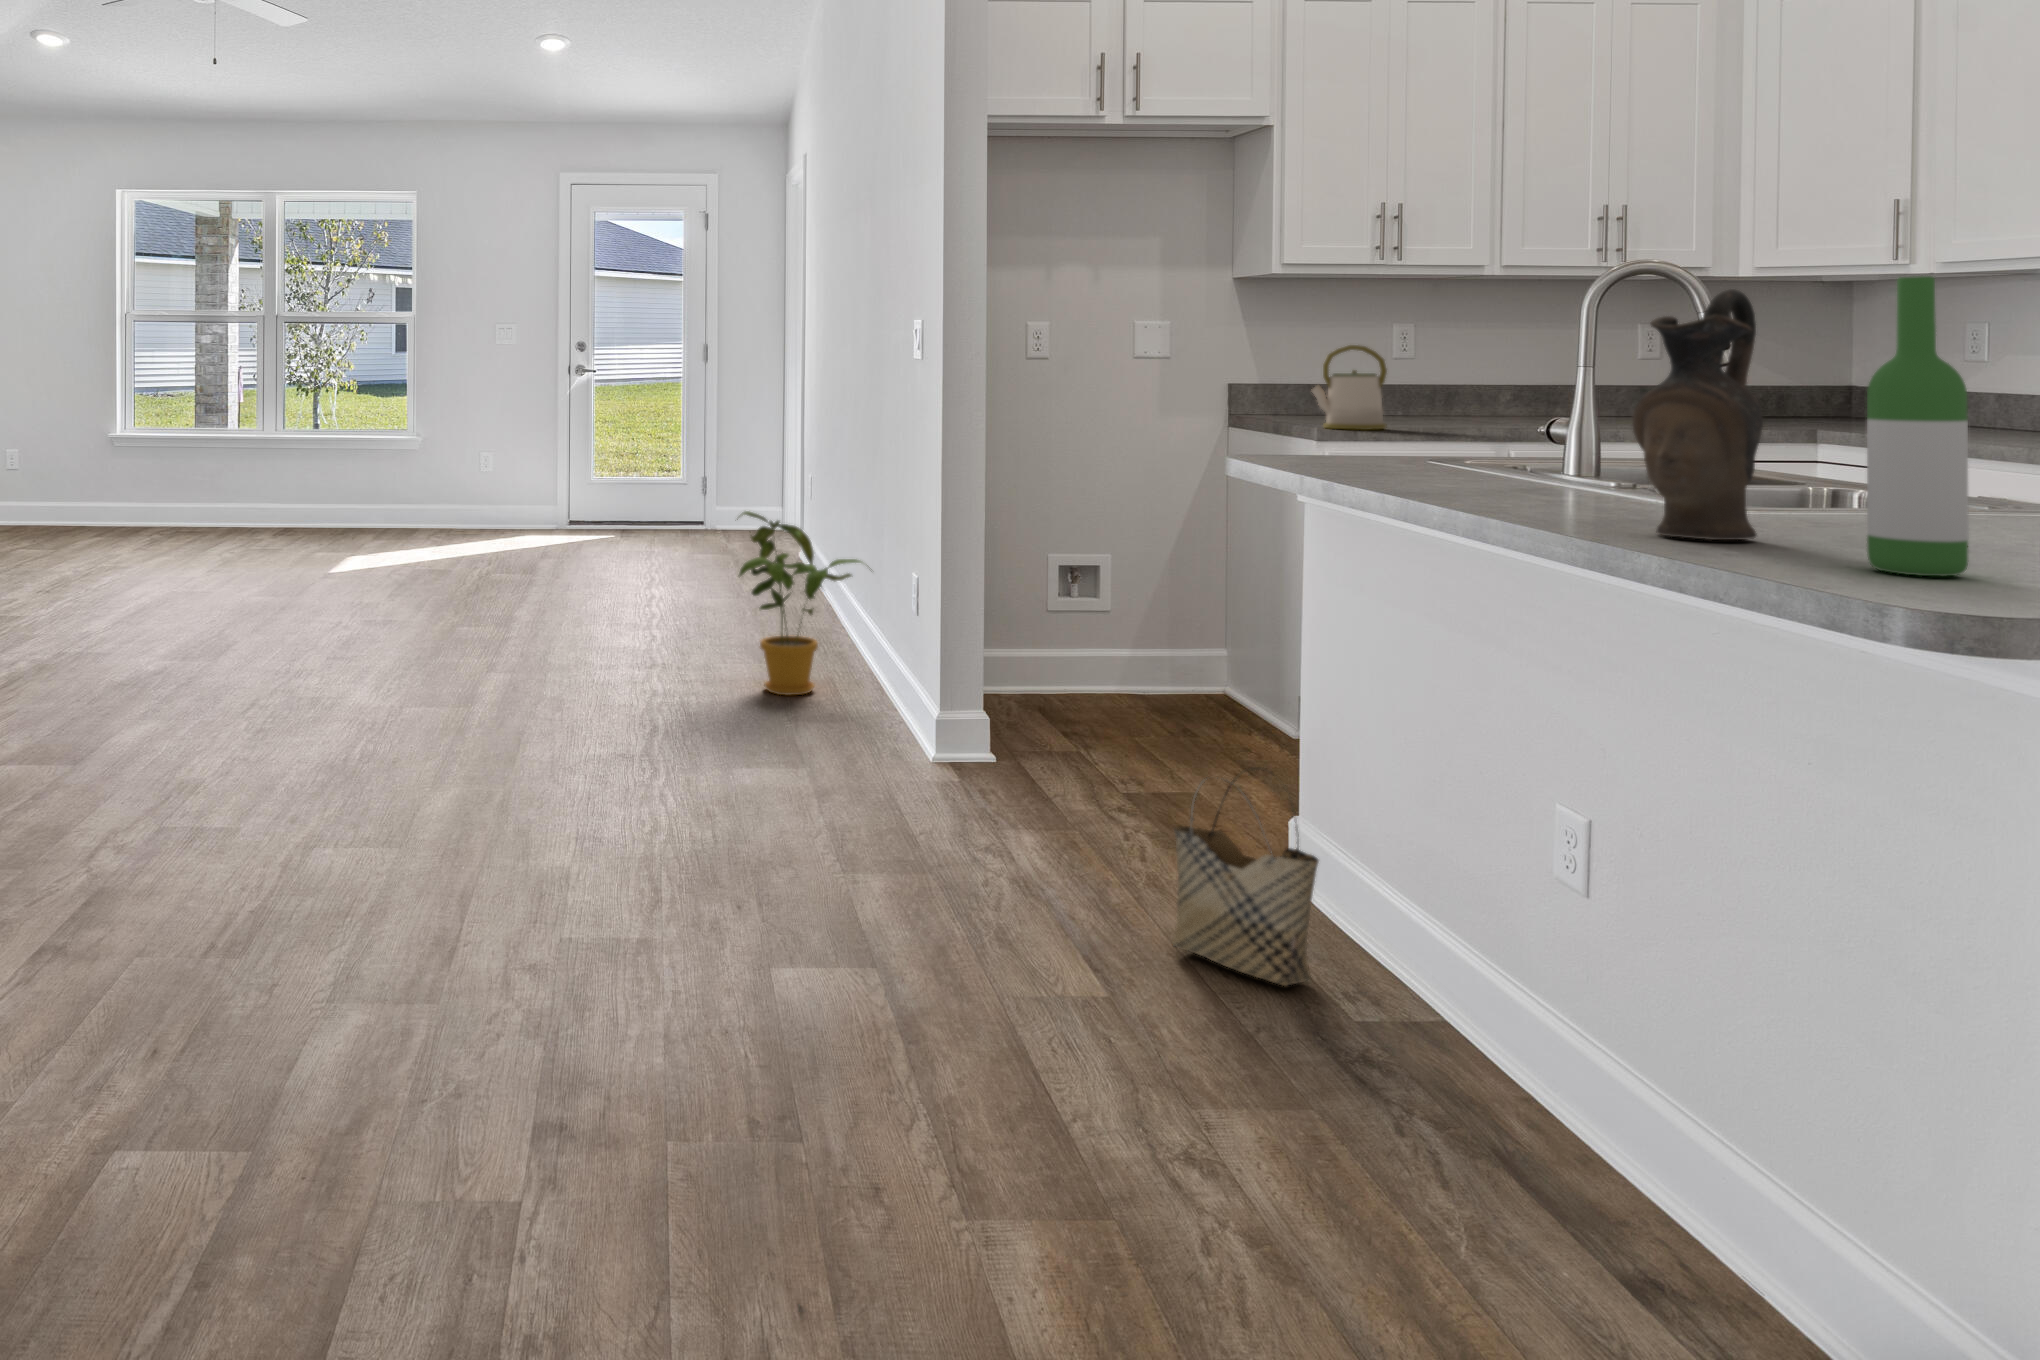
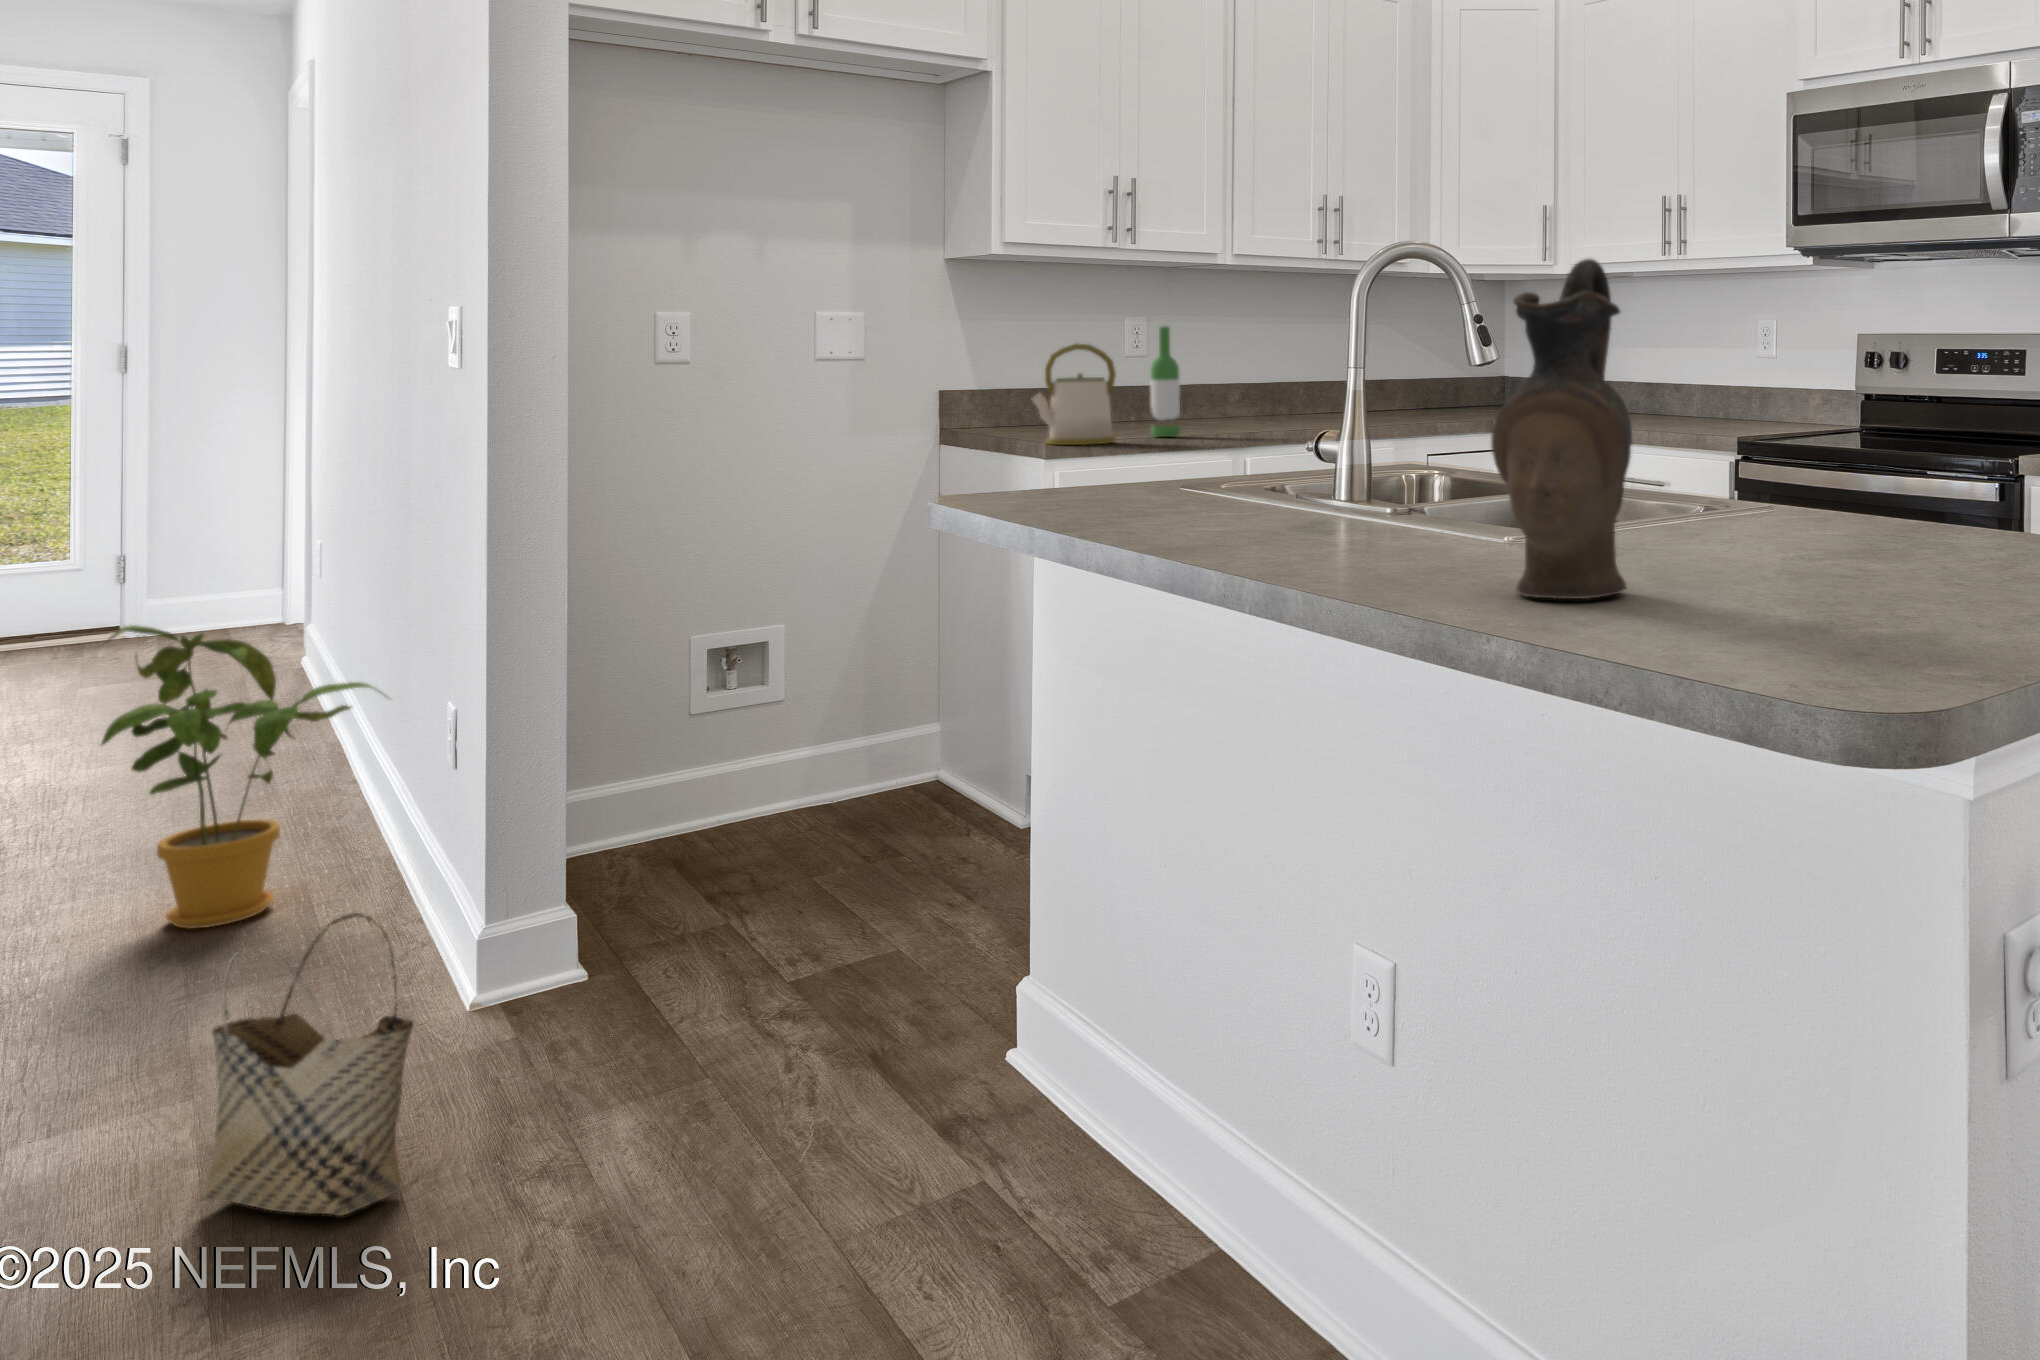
wine bottle: present [1867,276,1969,576] -> present [1151,326,1180,437]
woven basket: present [1172,767,1319,986] -> present [201,913,413,1216]

